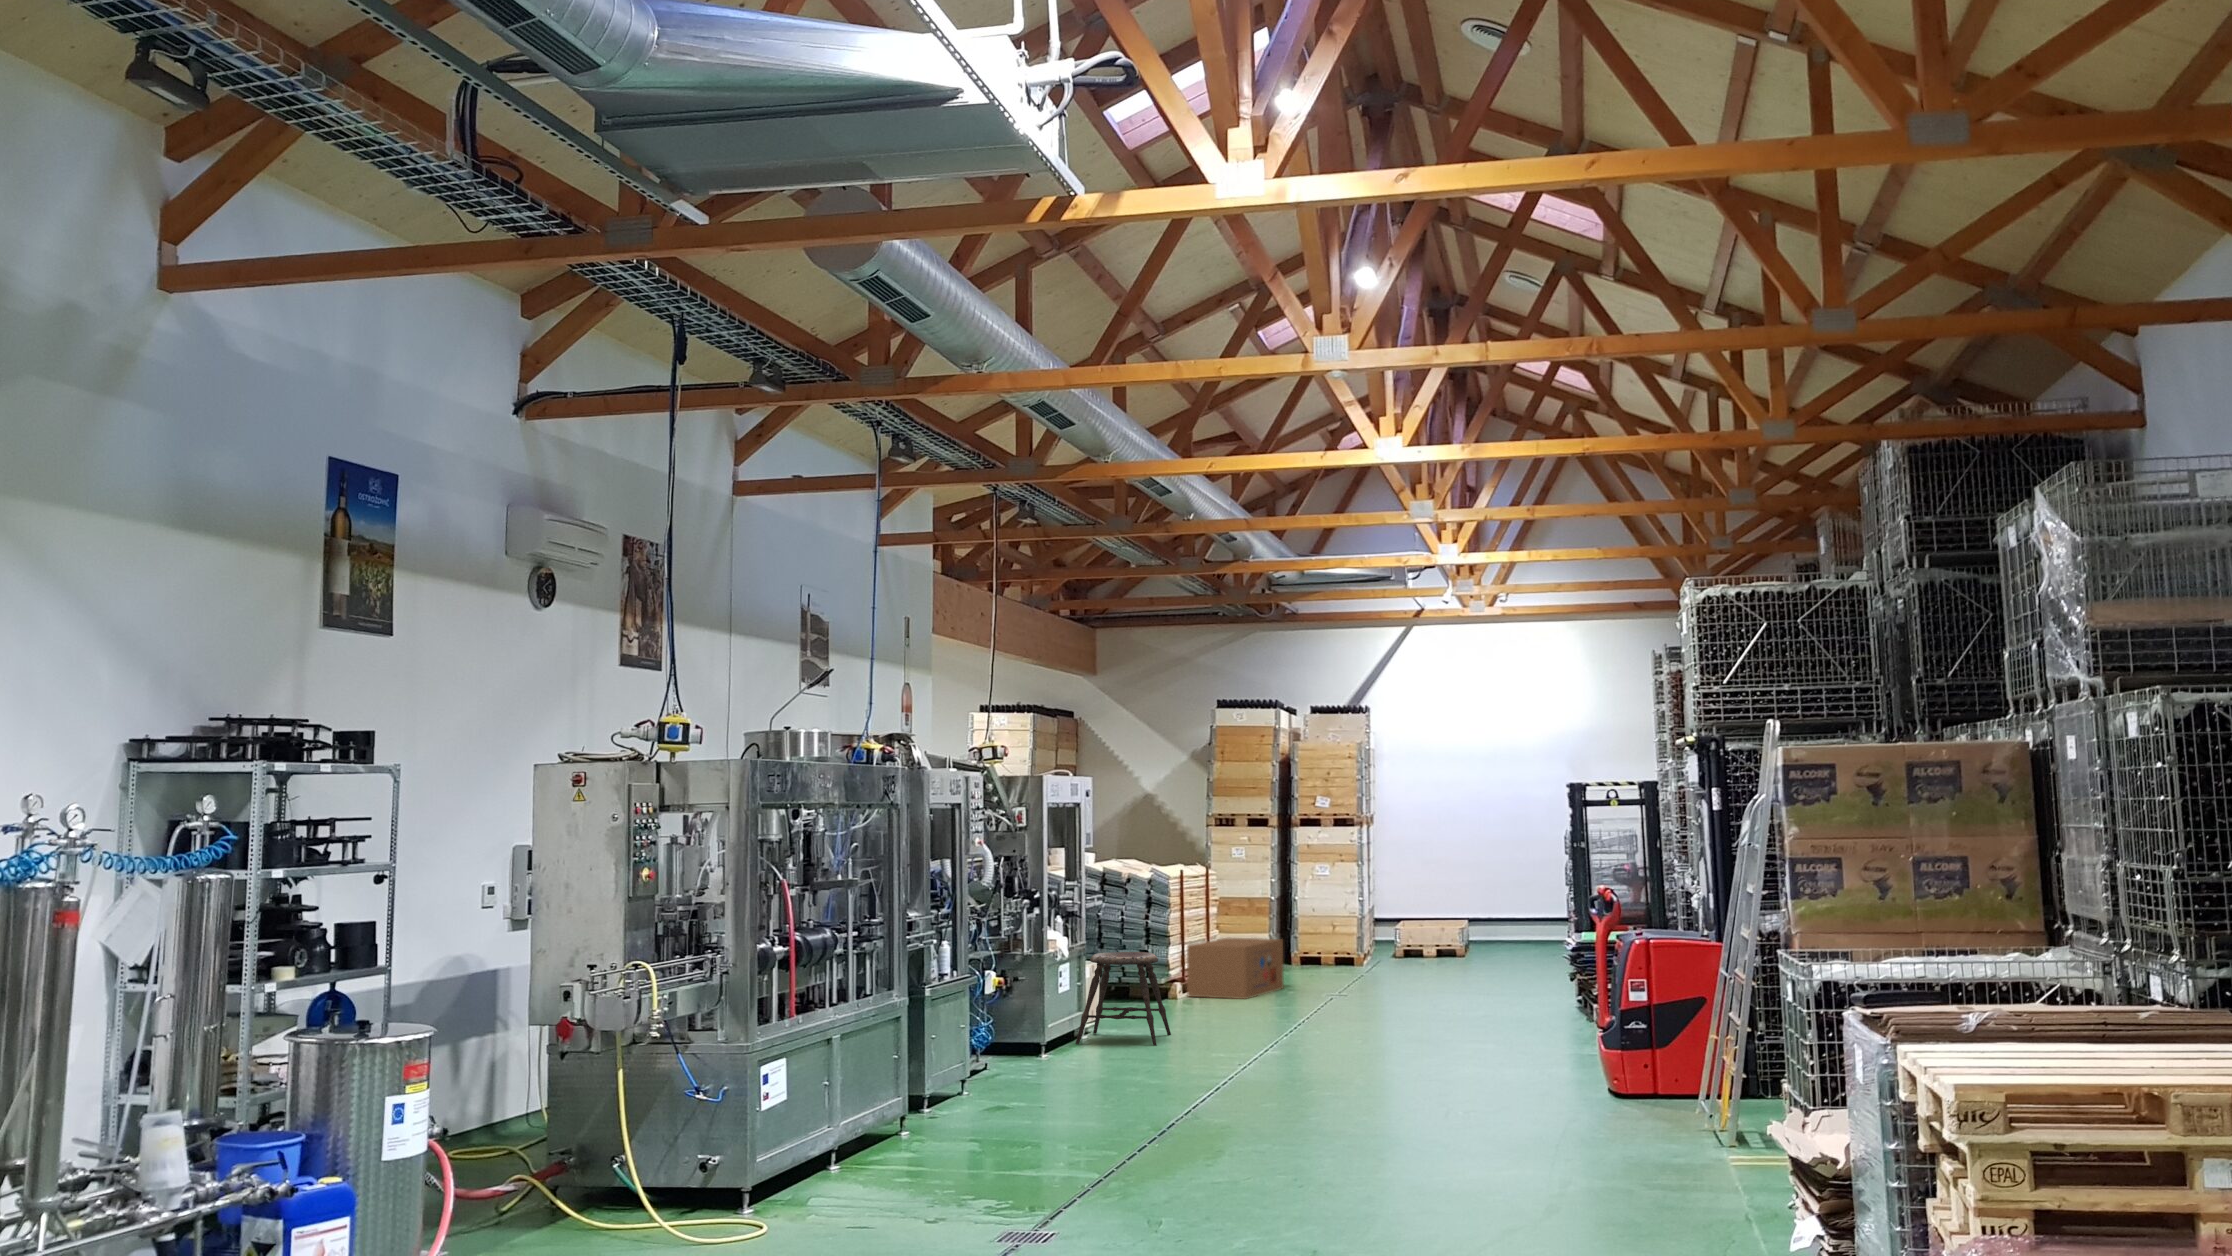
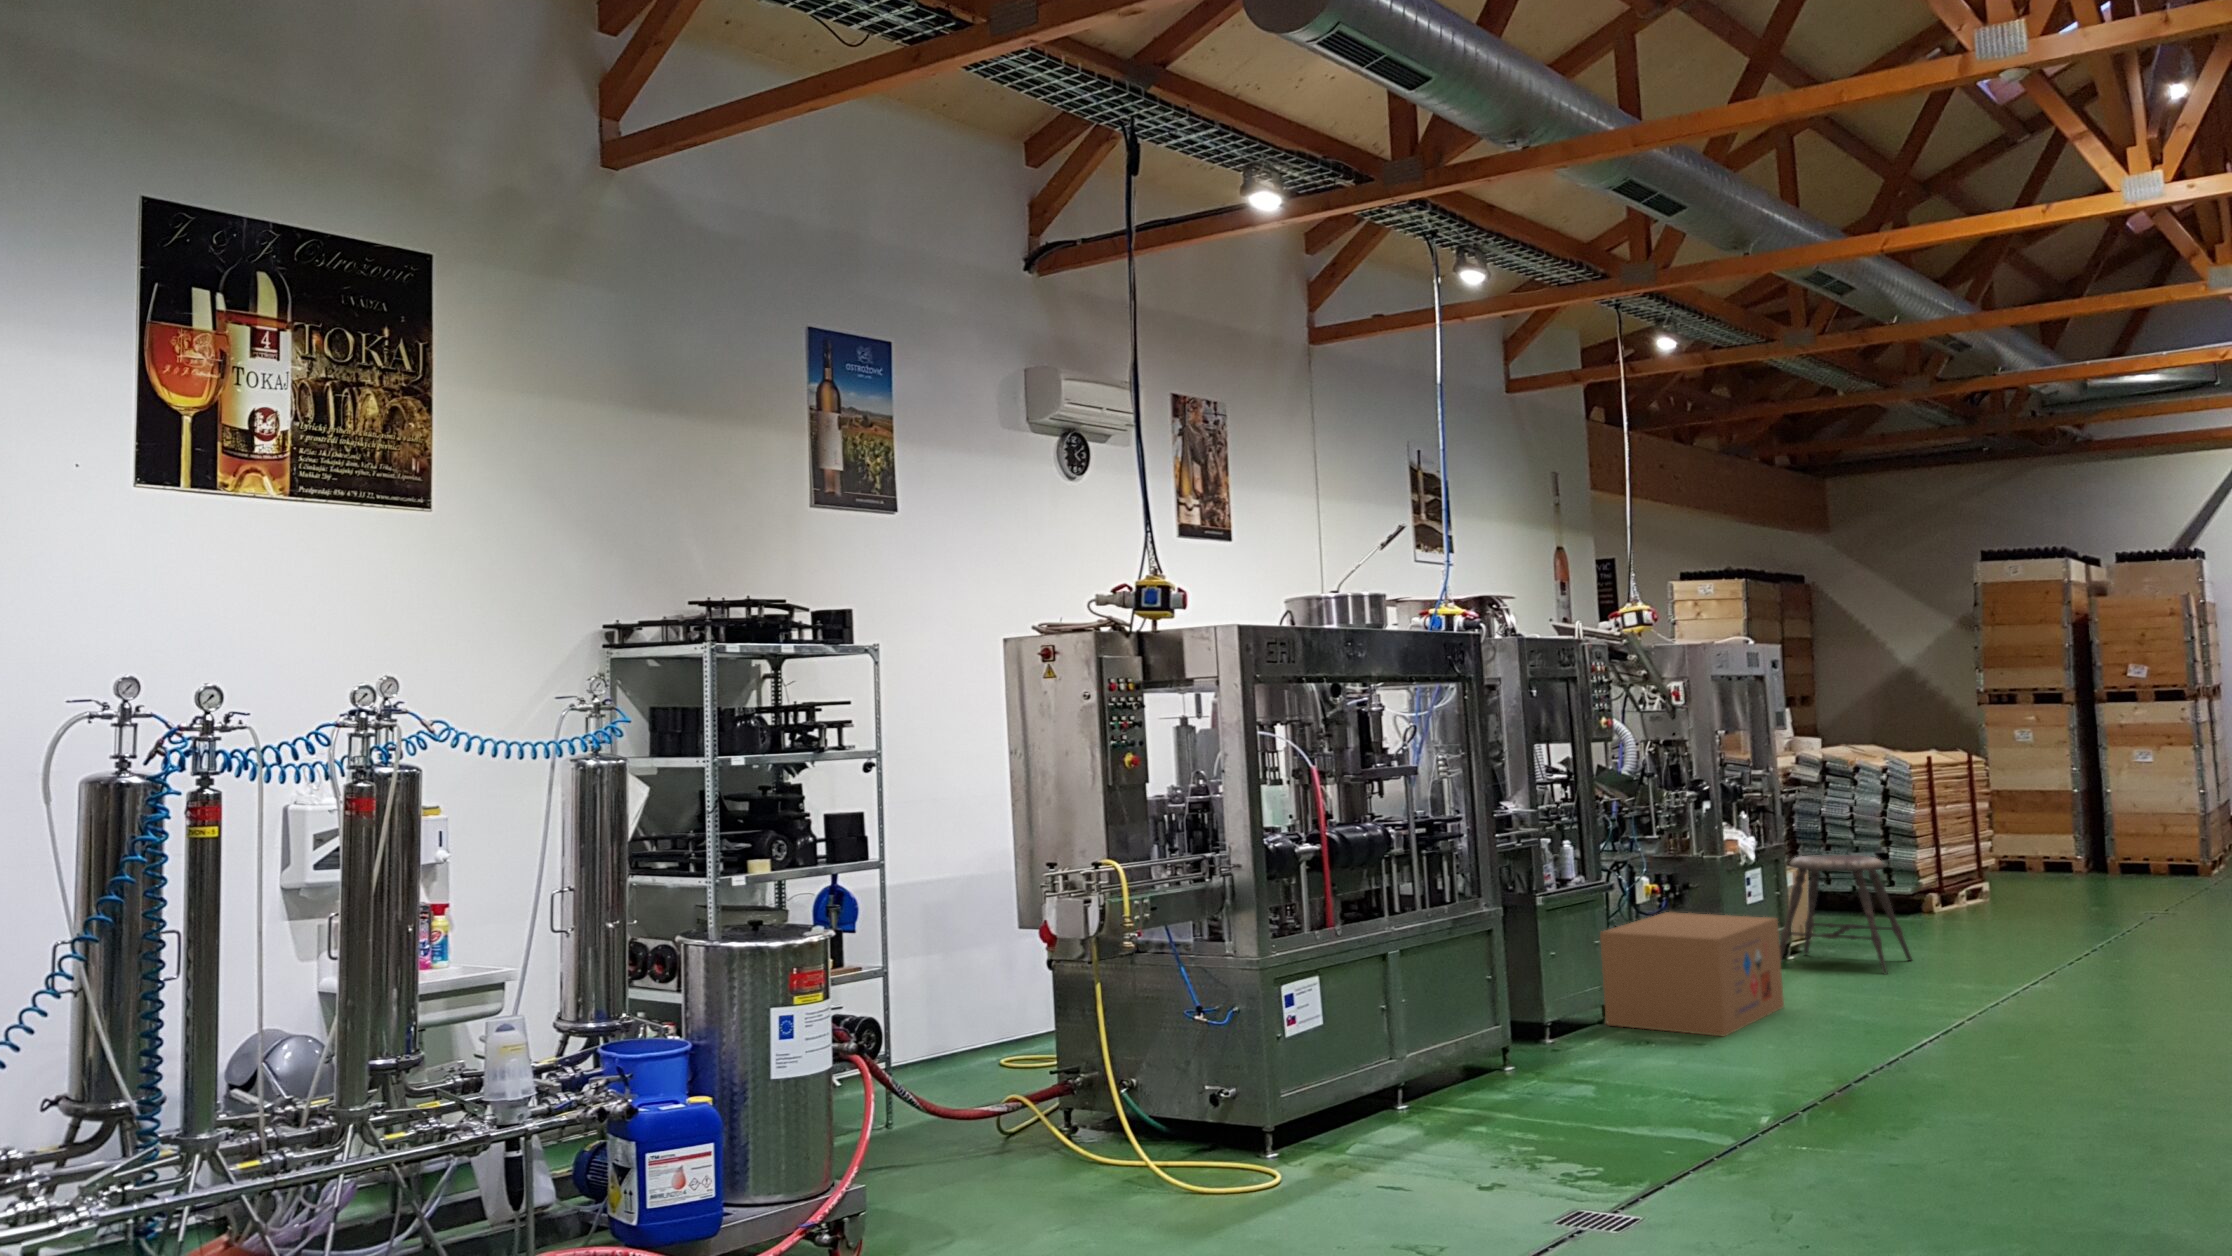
cardboard box: present [1187,938,1284,999] -> present [1600,912,1784,1036]

